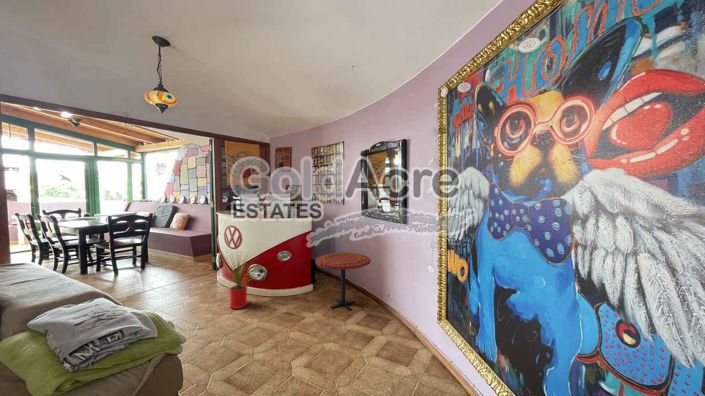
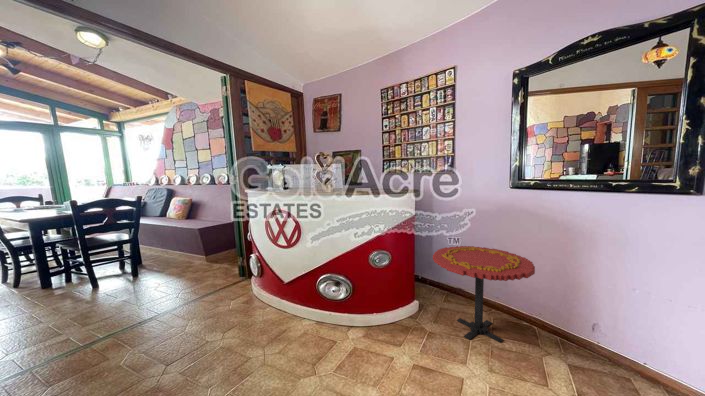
house plant: present [224,256,254,309] -> none [266,241,348,351]

